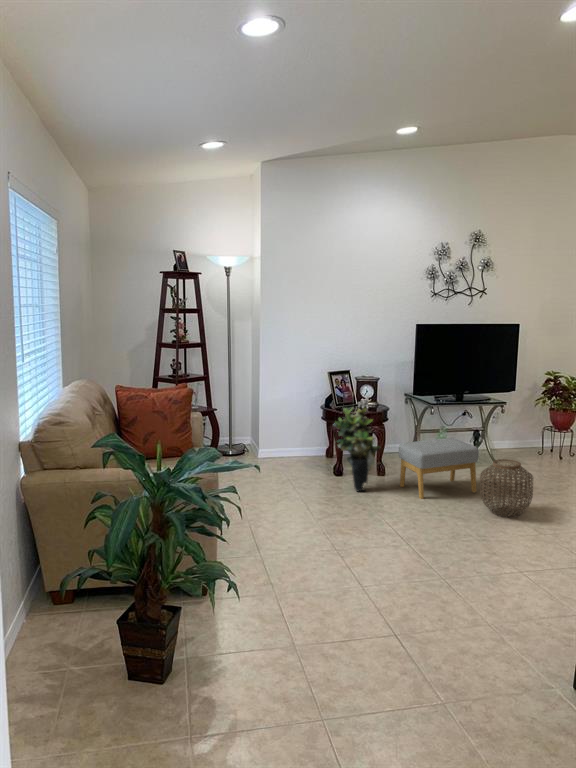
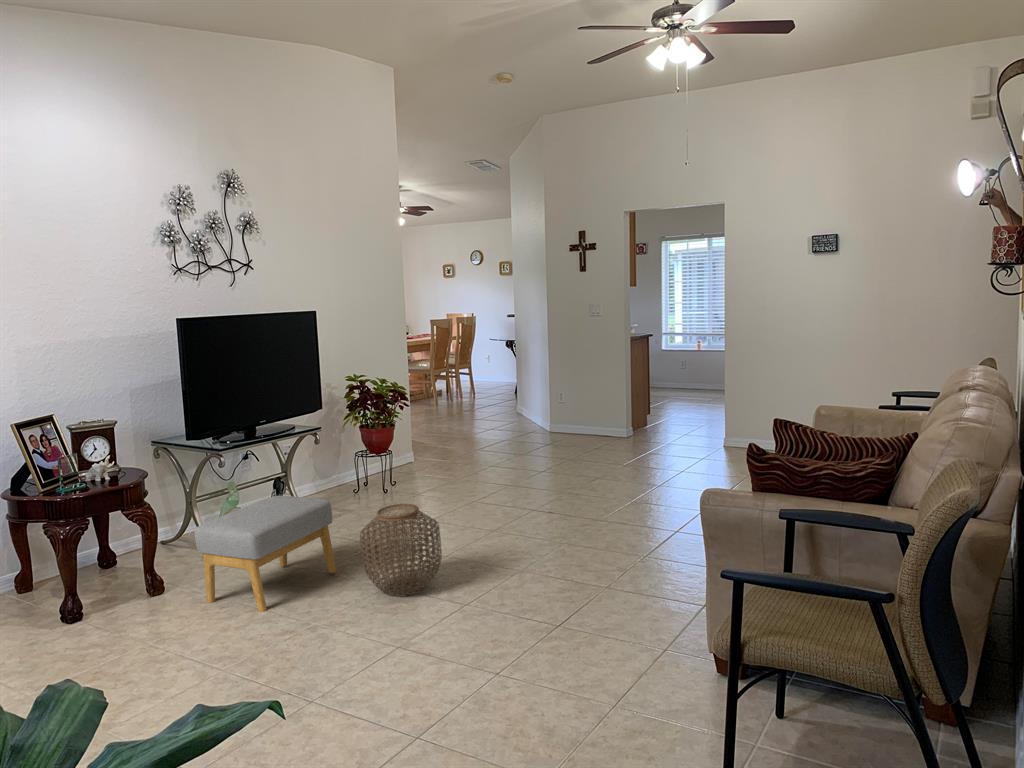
potted plant: present [334,408,380,492] -> none [57,476,166,640]

